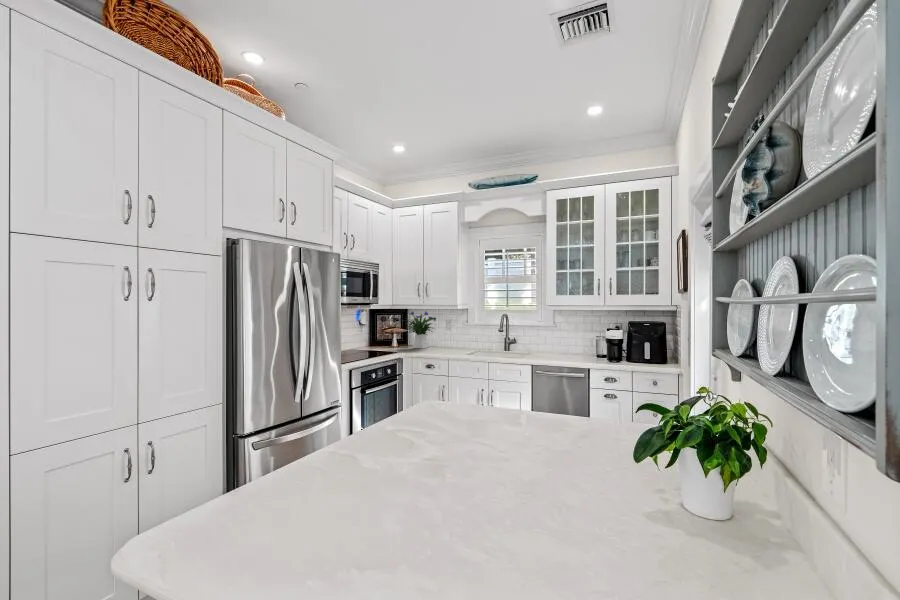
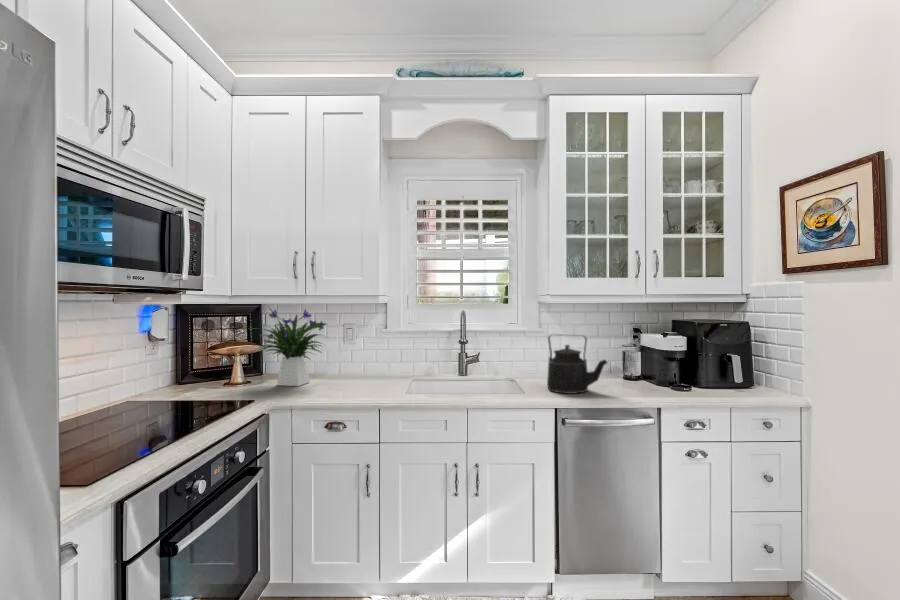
kettle: none [542,324,571,355] -> present [547,334,607,394]

